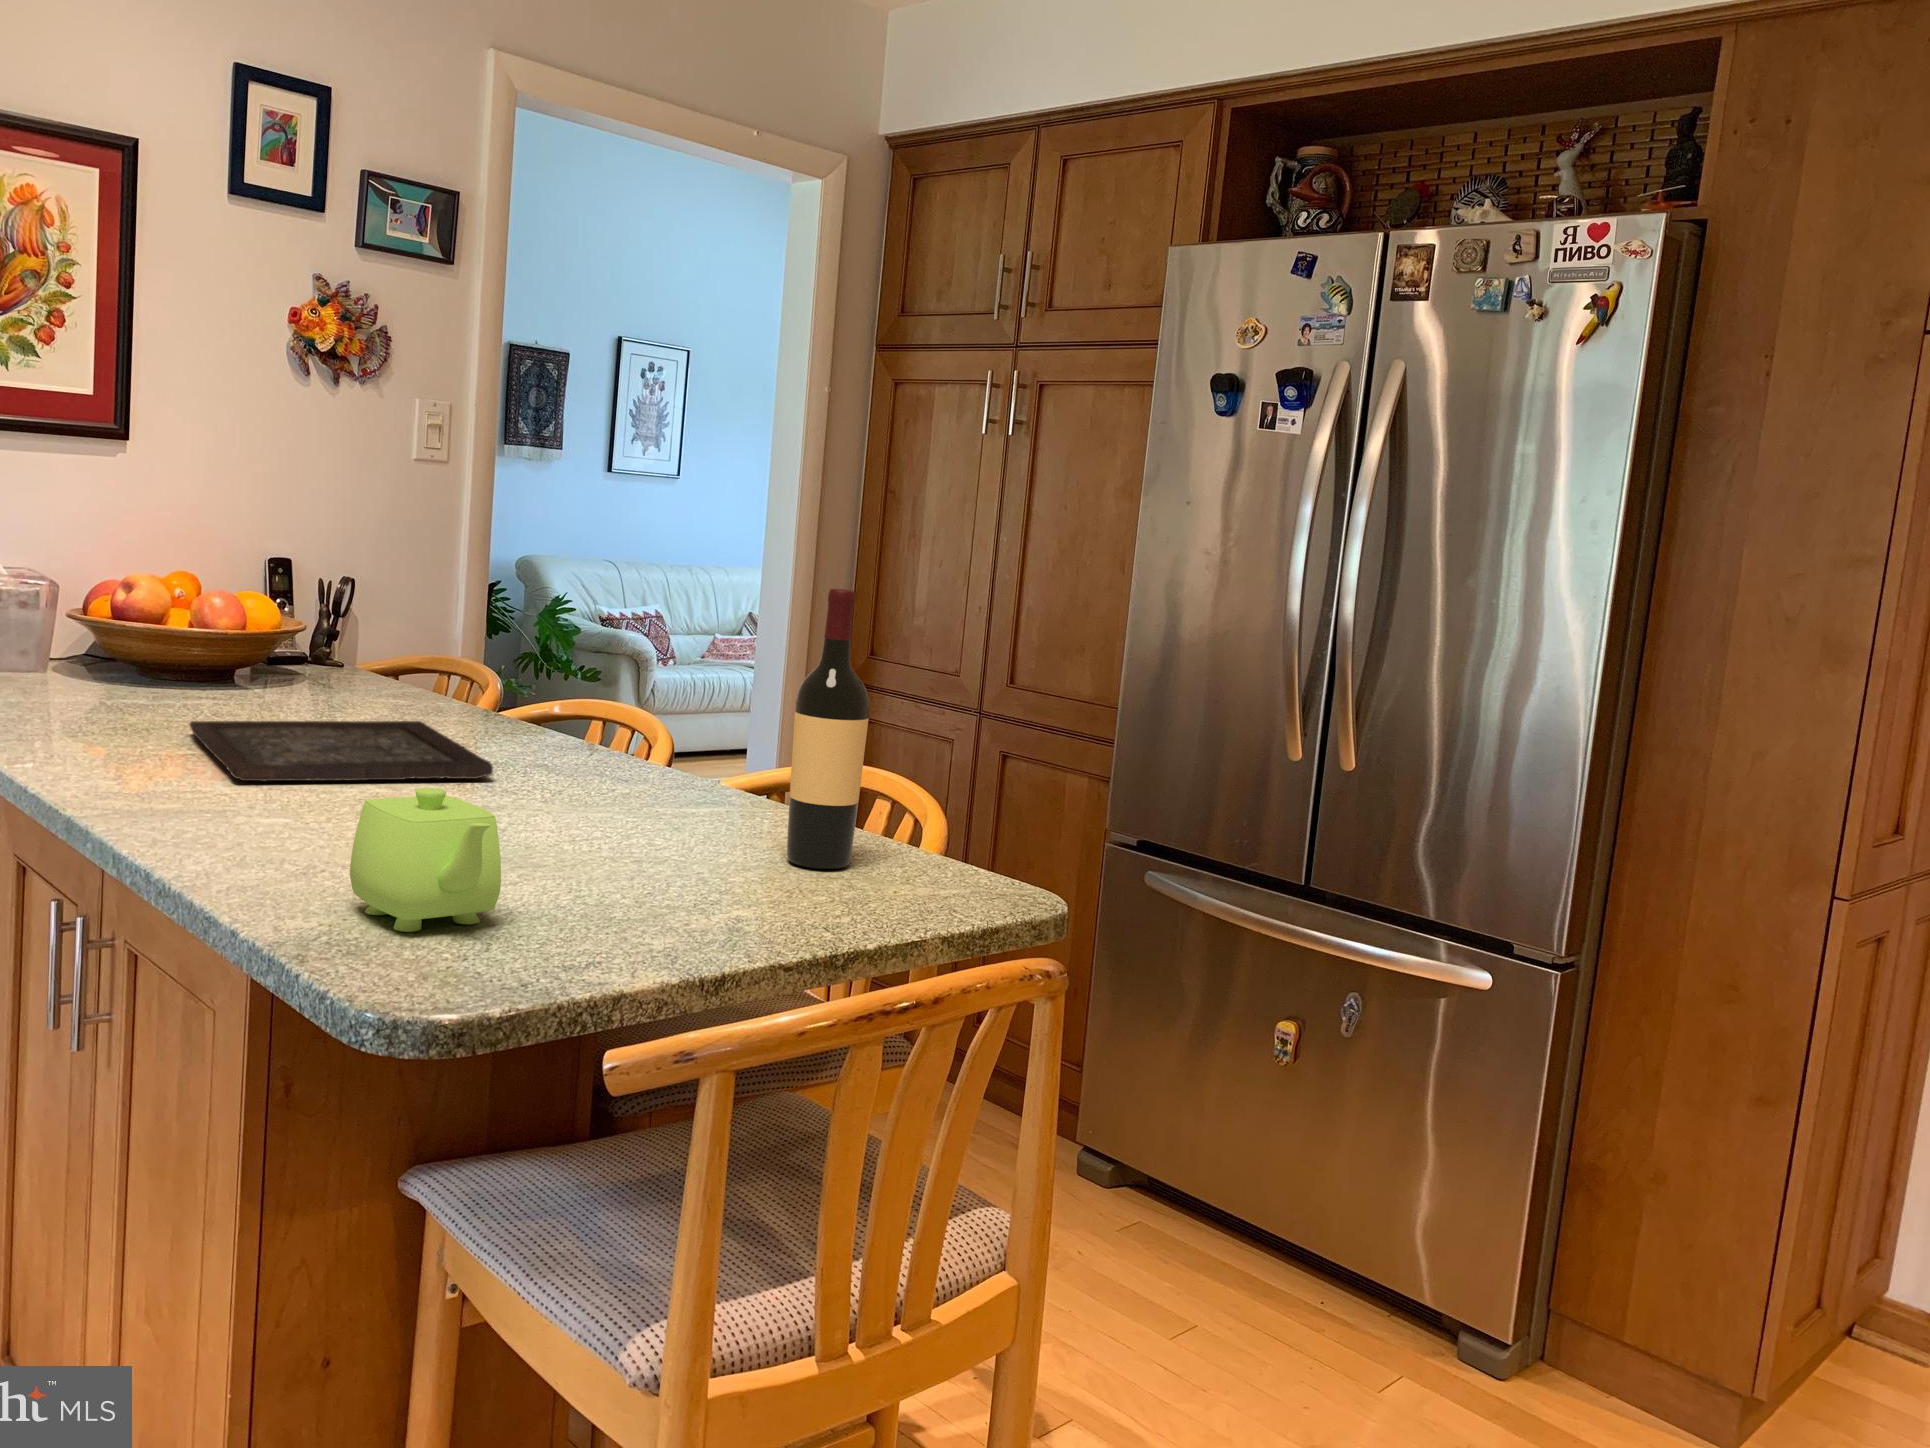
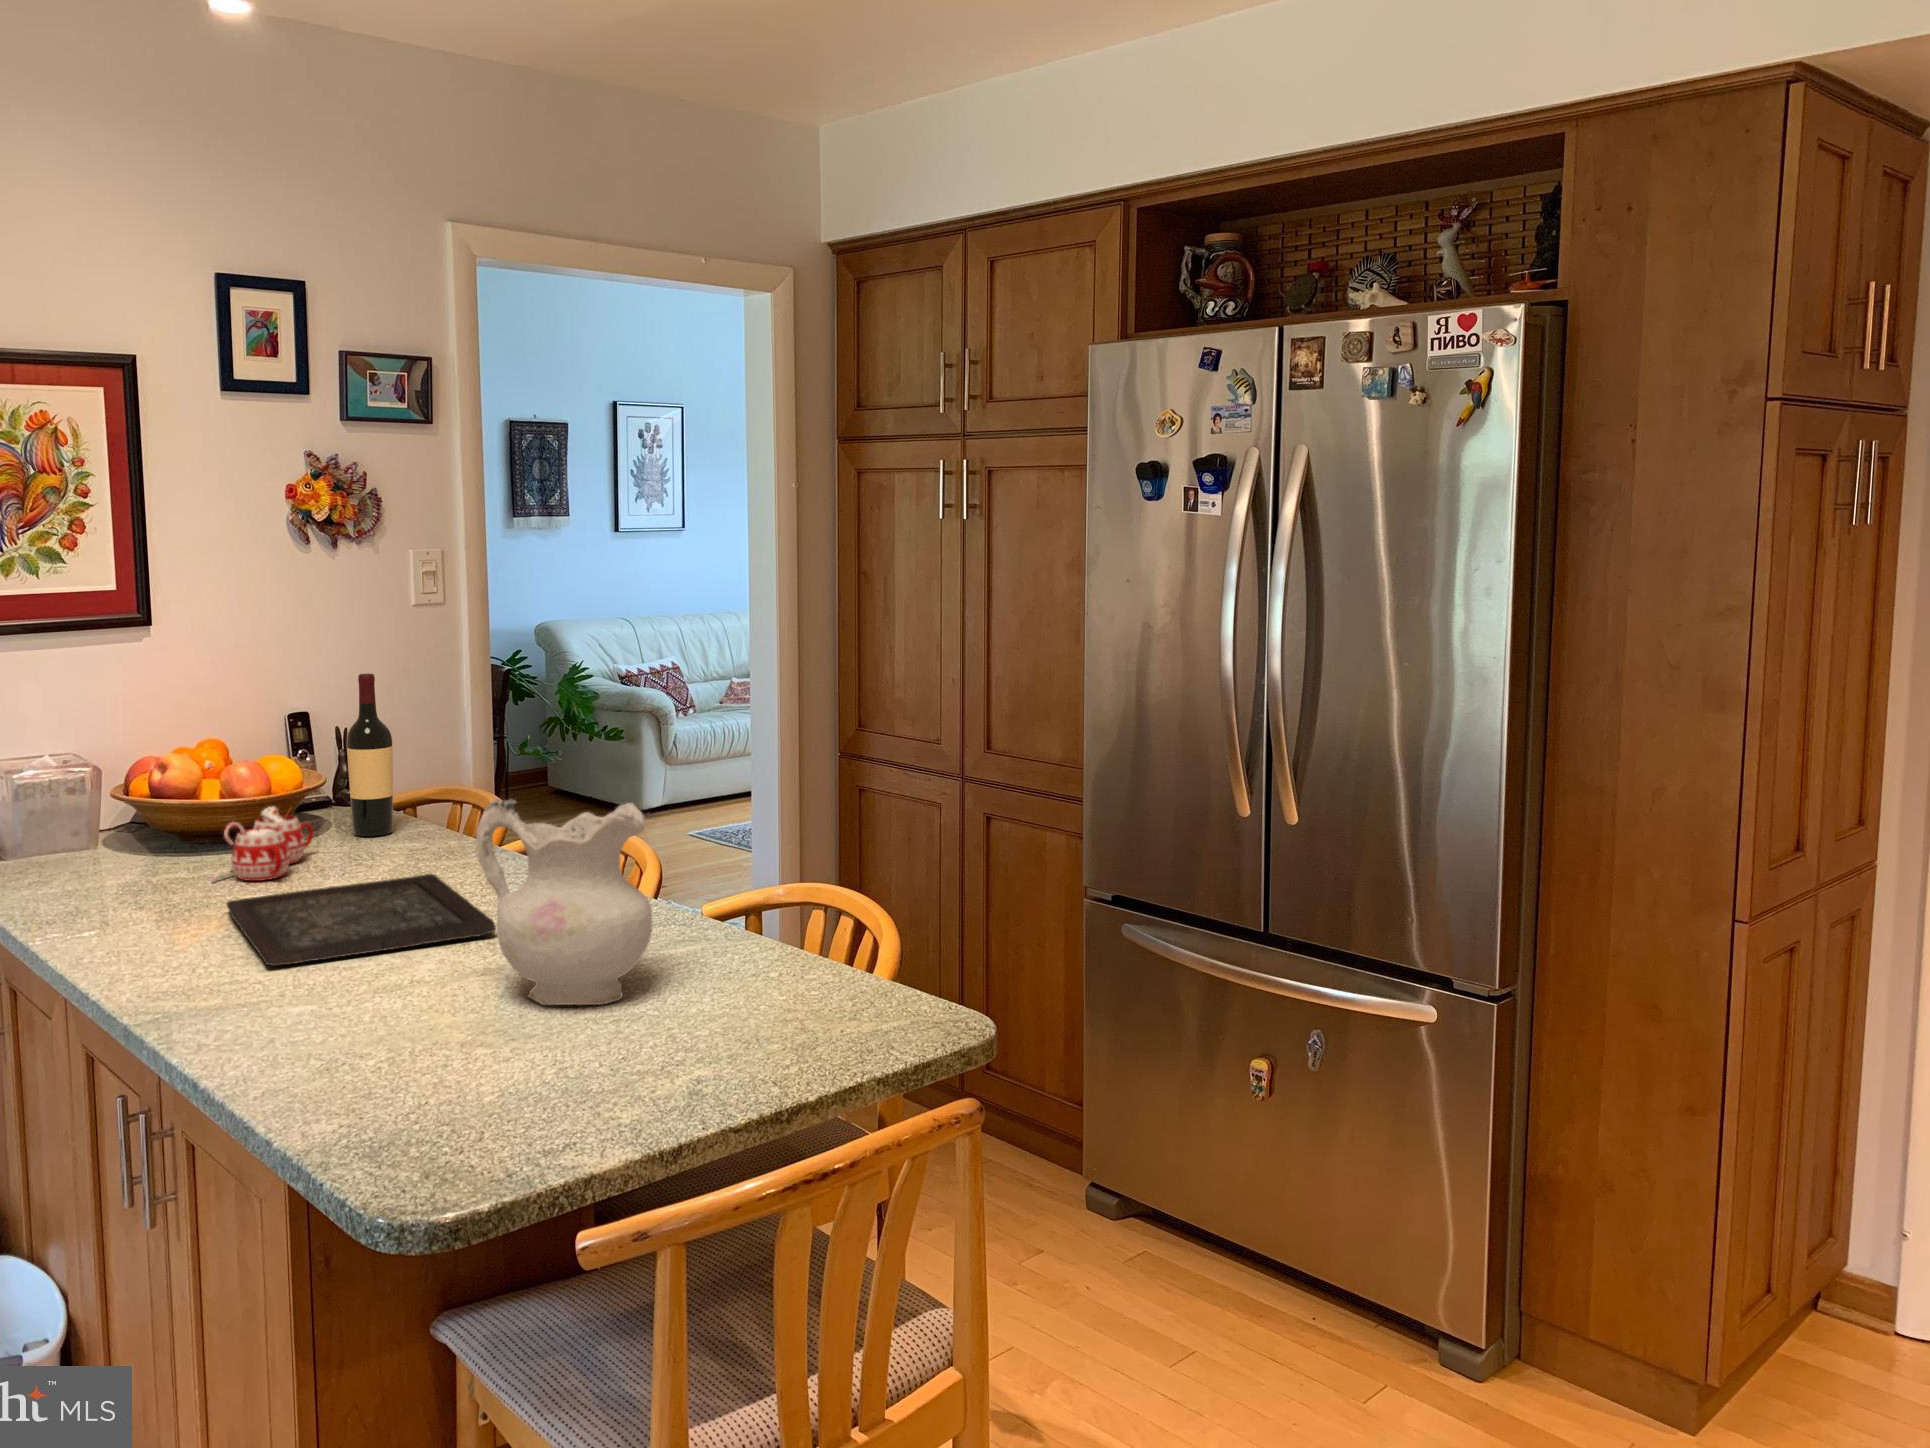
wine bottle: present [787,589,869,869] -> present [347,674,393,836]
ceramic pitcher: none [490,605,684,847] -> present [476,799,653,1005]
mug: none [169,639,288,713] -> present [210,807,313,882]
teapot: present [350,788,501,932] -> none [361,1000,489,1129]

